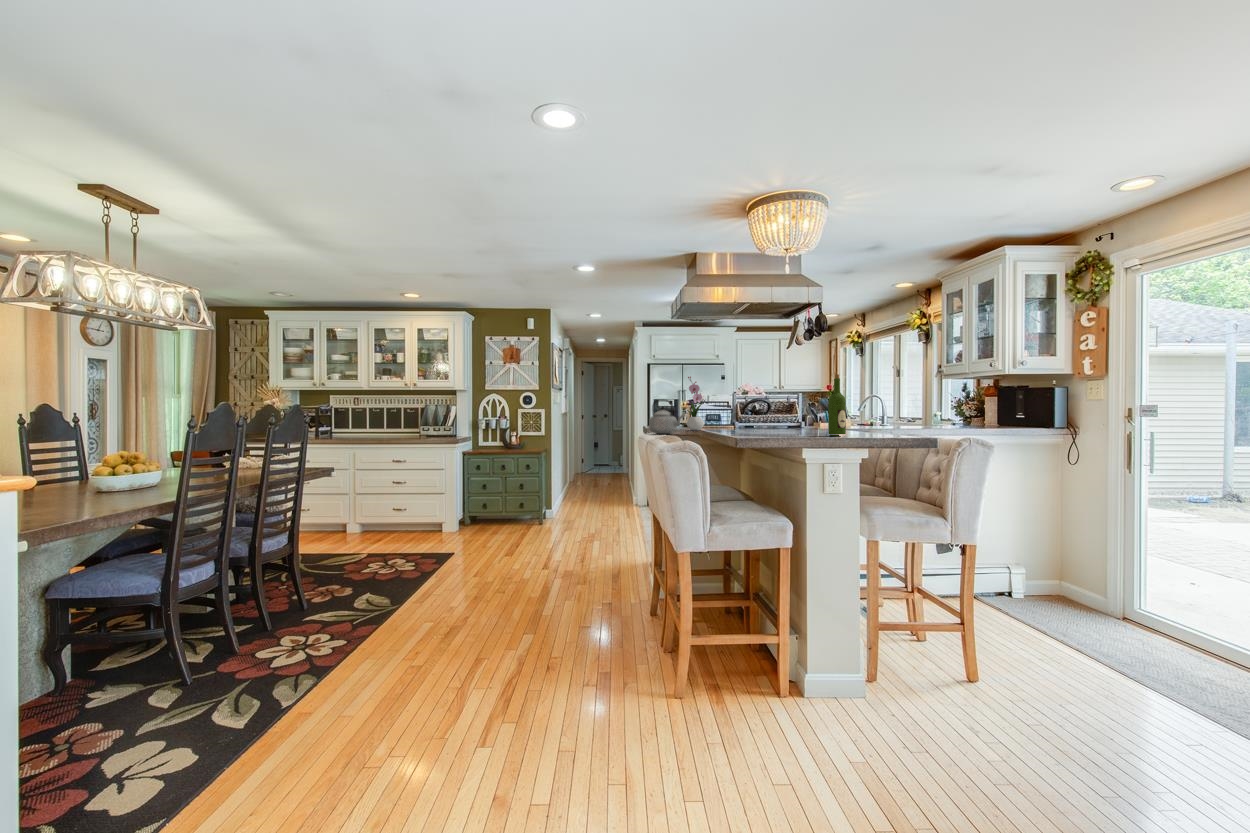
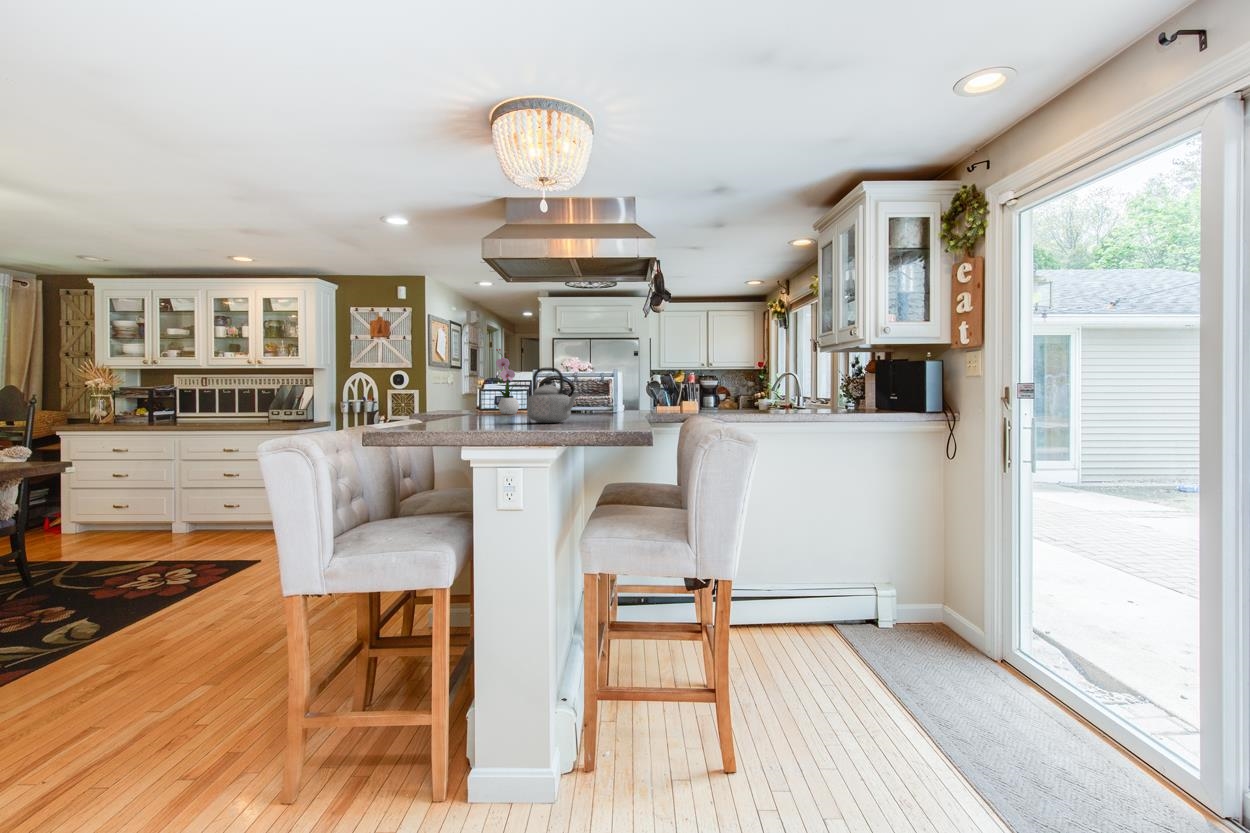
wine bottle: present [828,374,846,436] -> none [599,342,620,420]
teapot: present [649,399,683,434] -> present [527,368,579,423]

